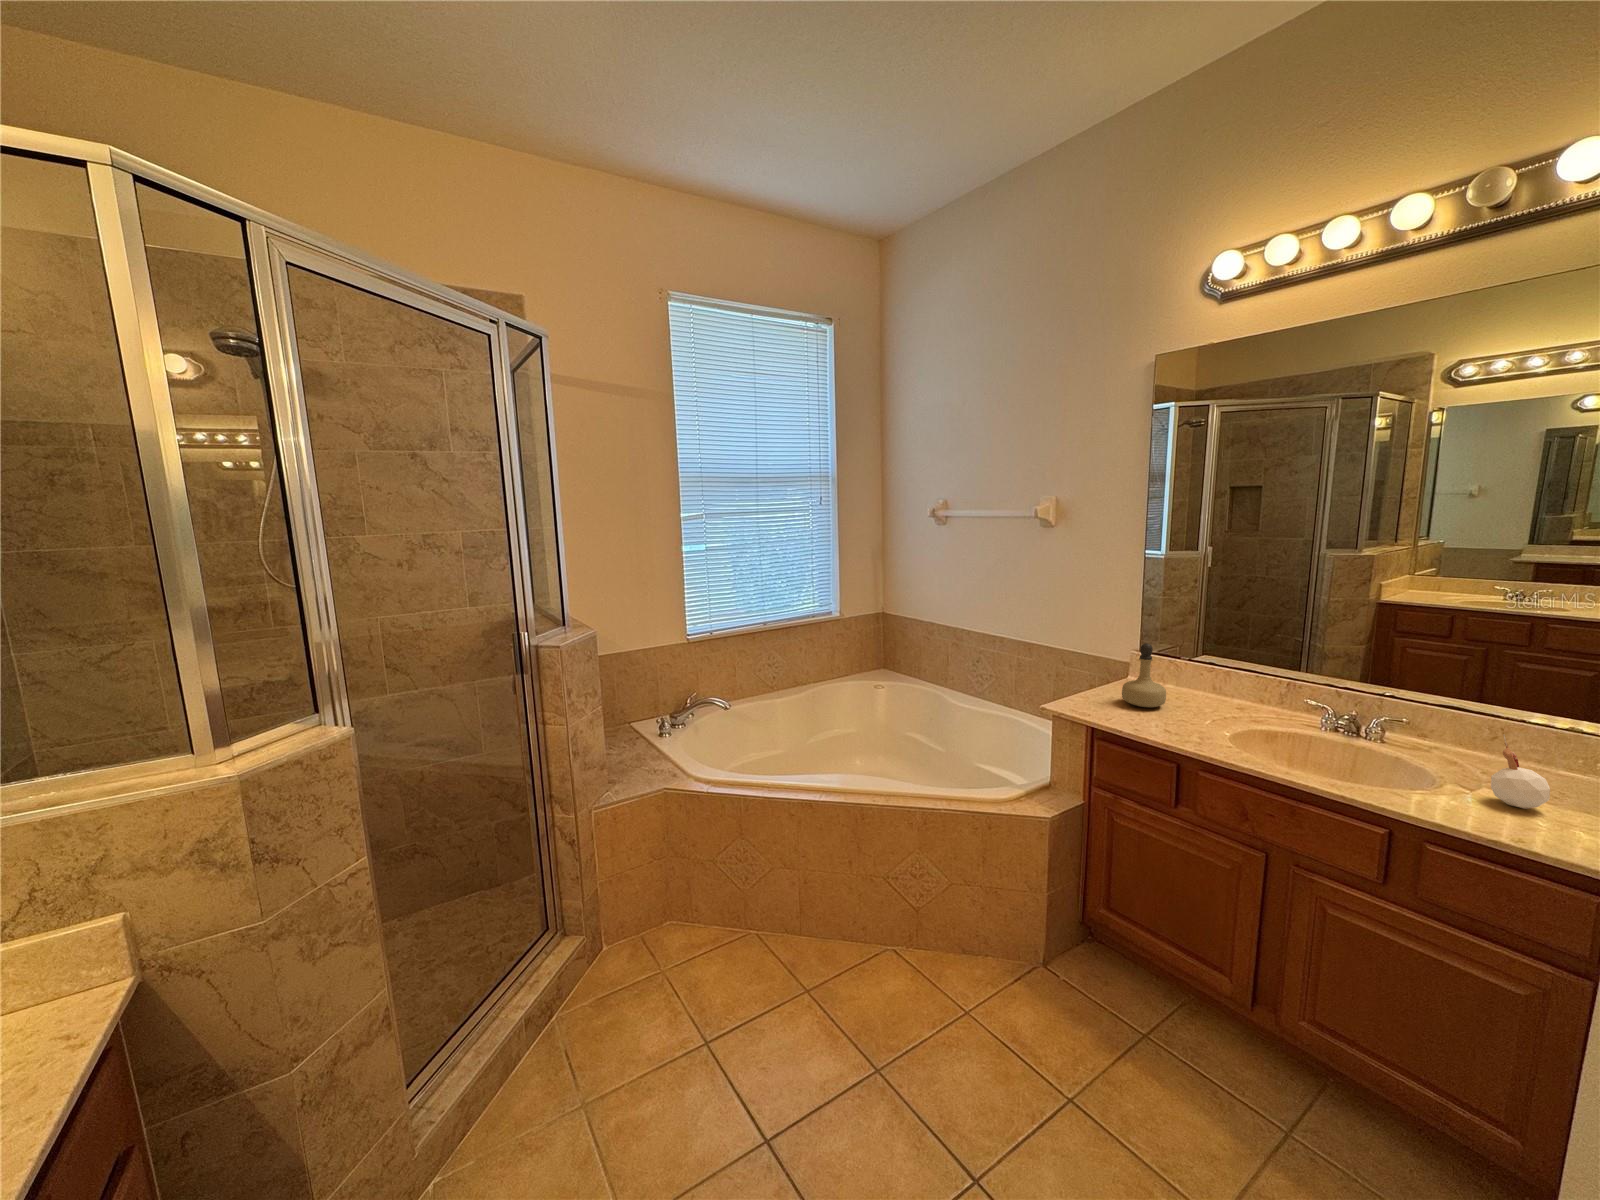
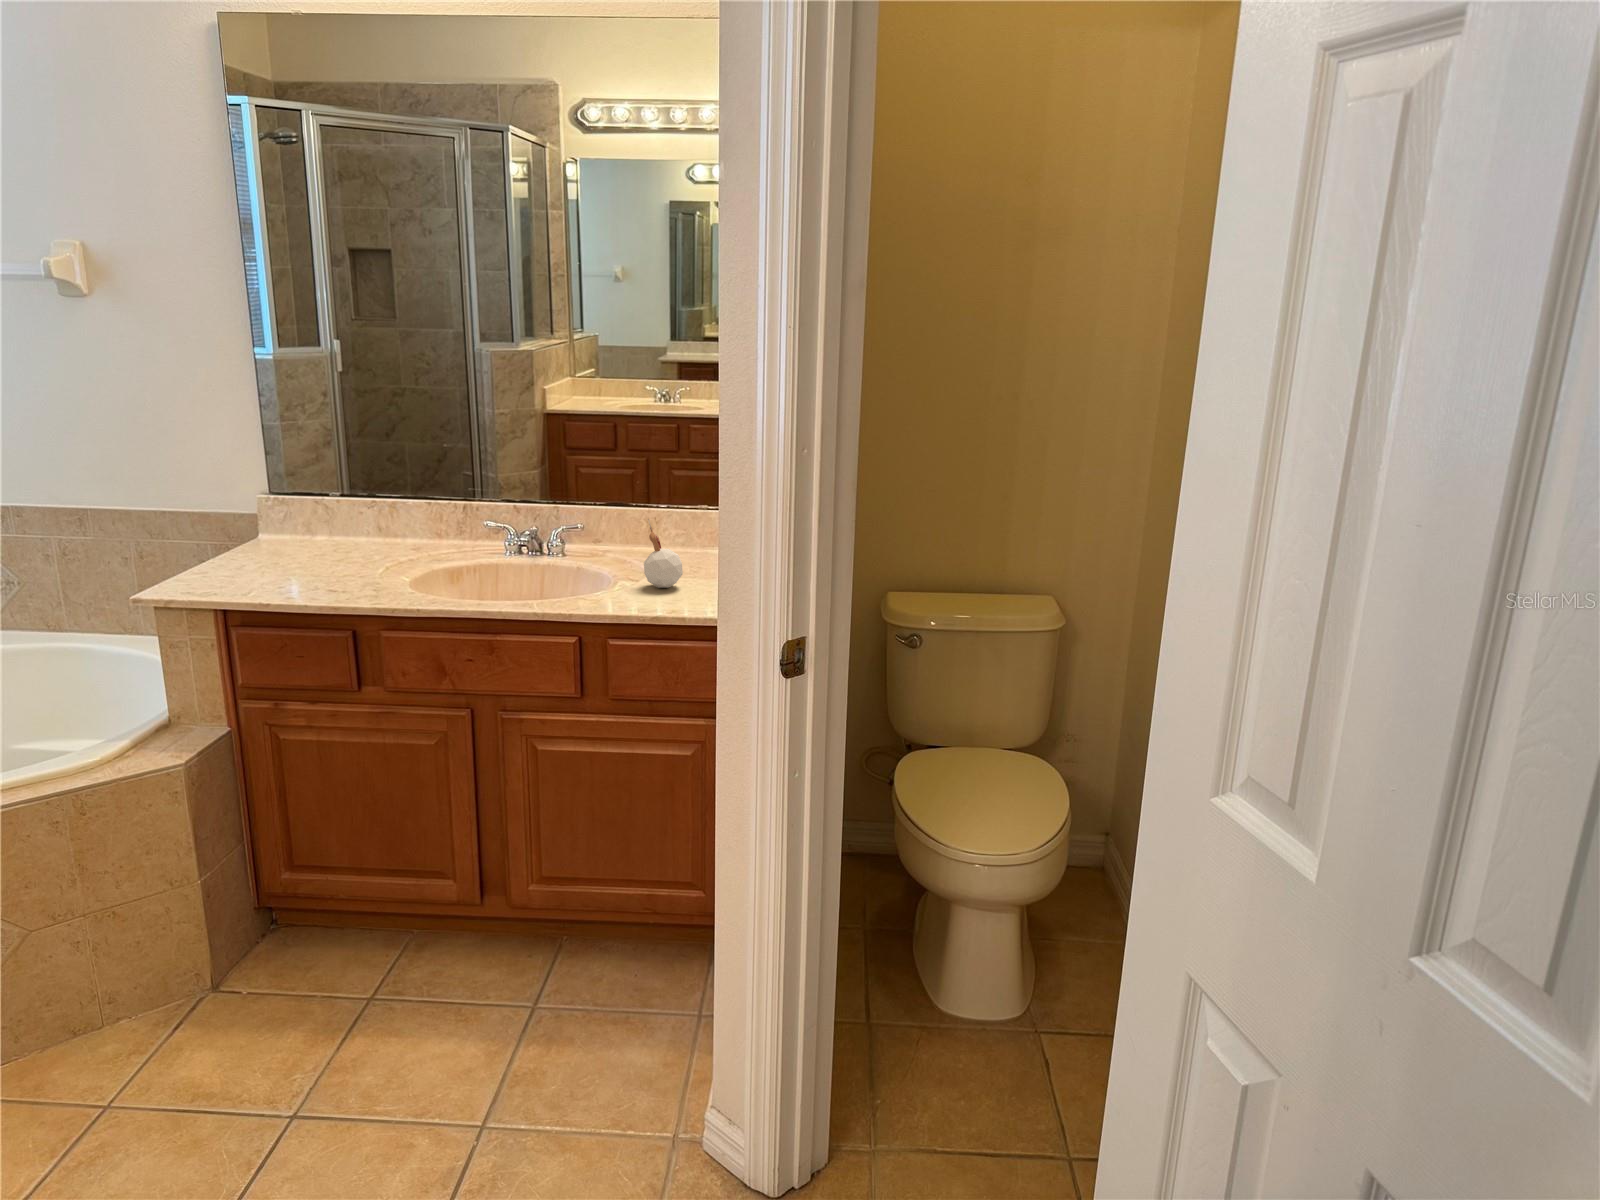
perfume bottle: present [1122,643,1166,707] -> none [262,471,325,567]

